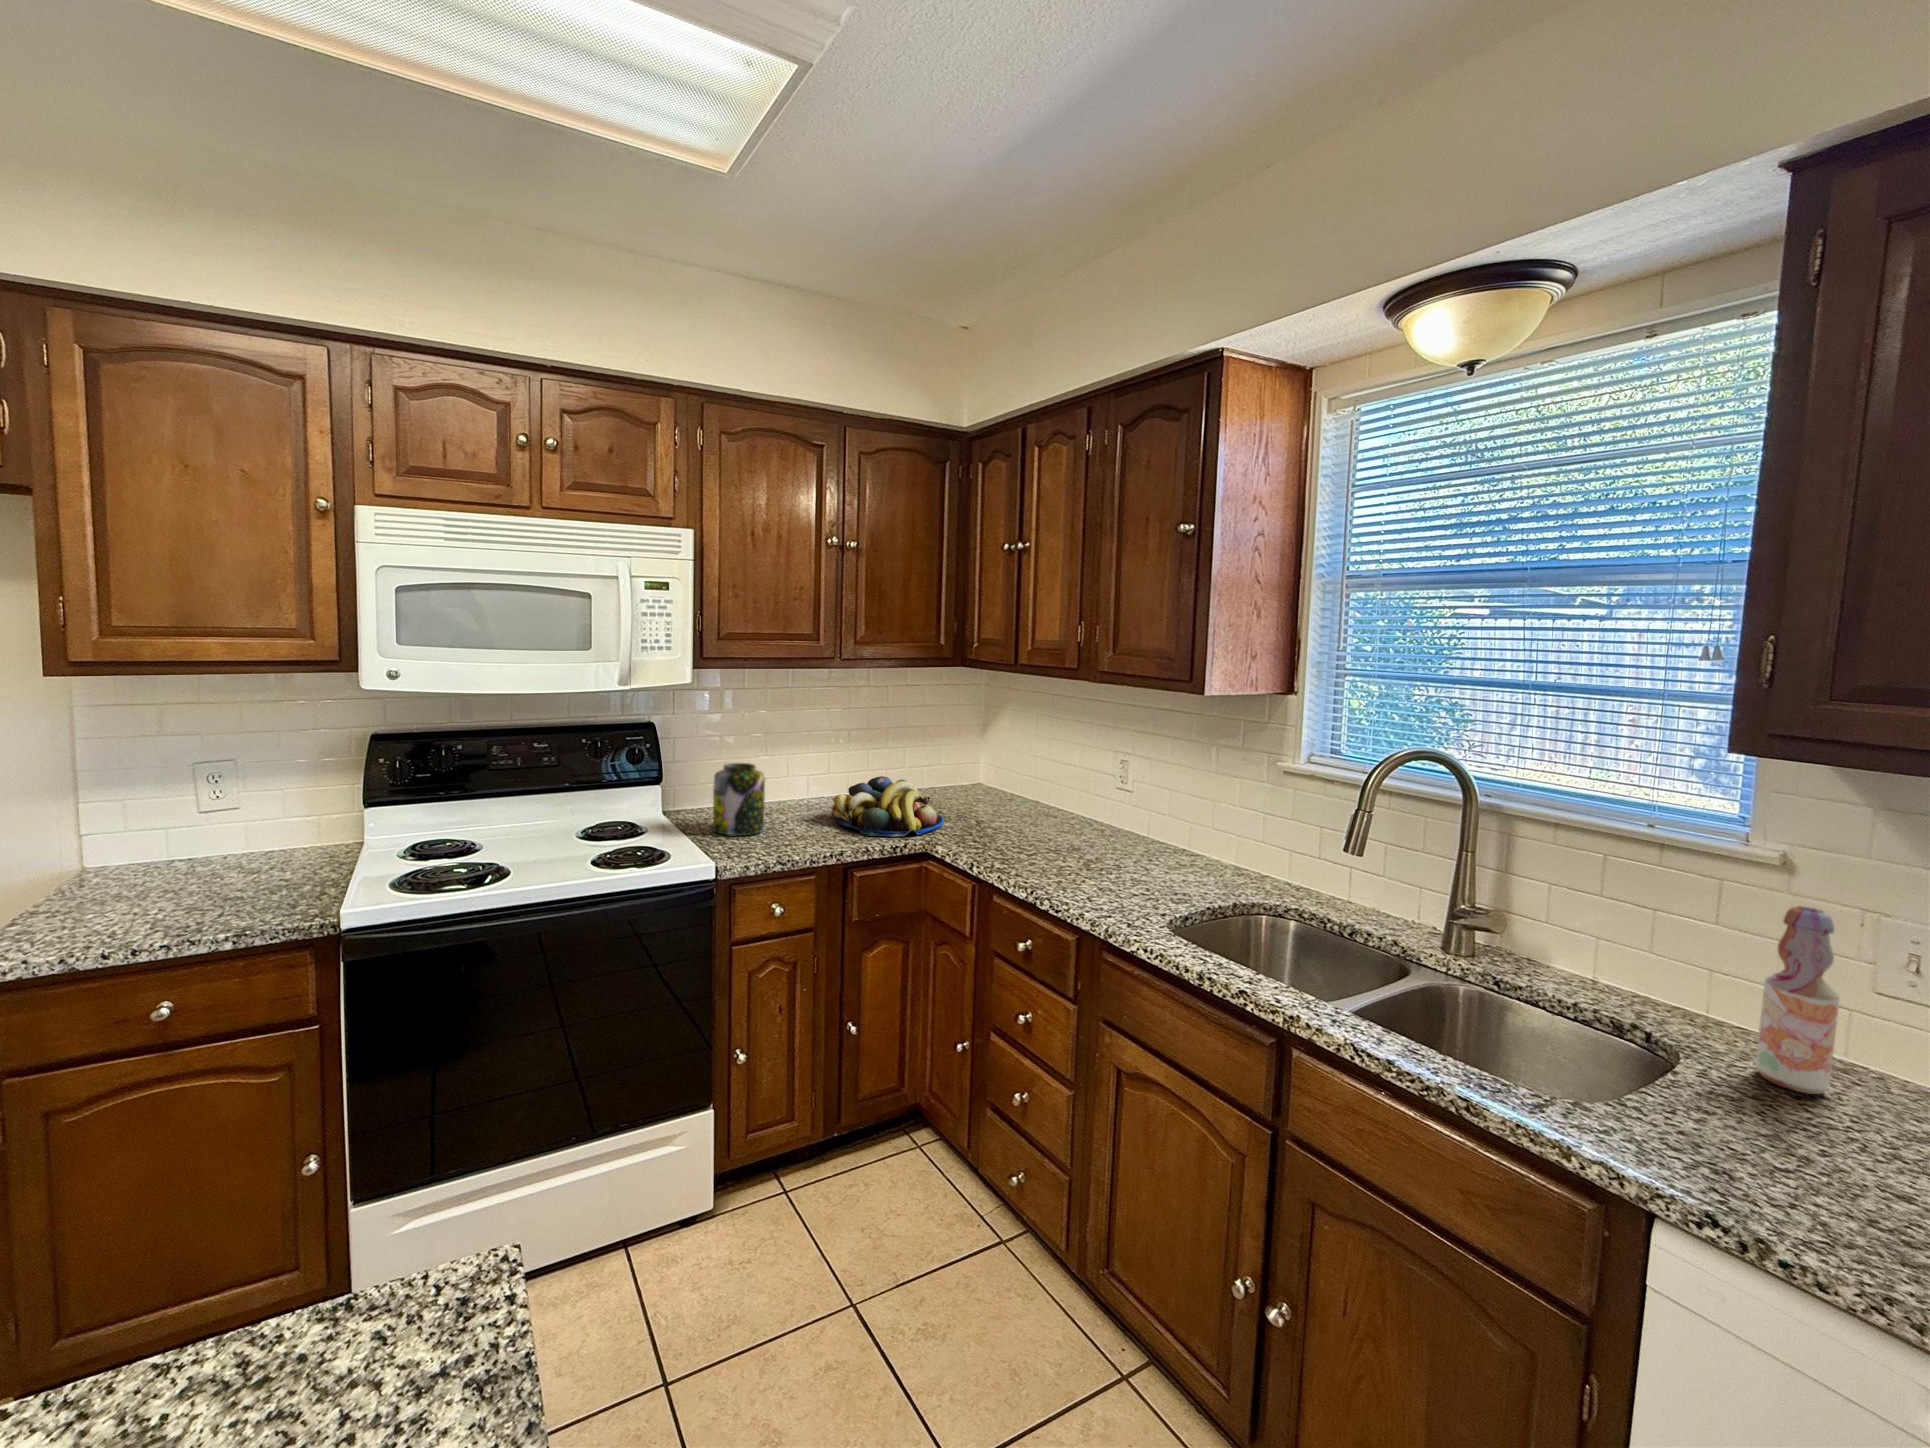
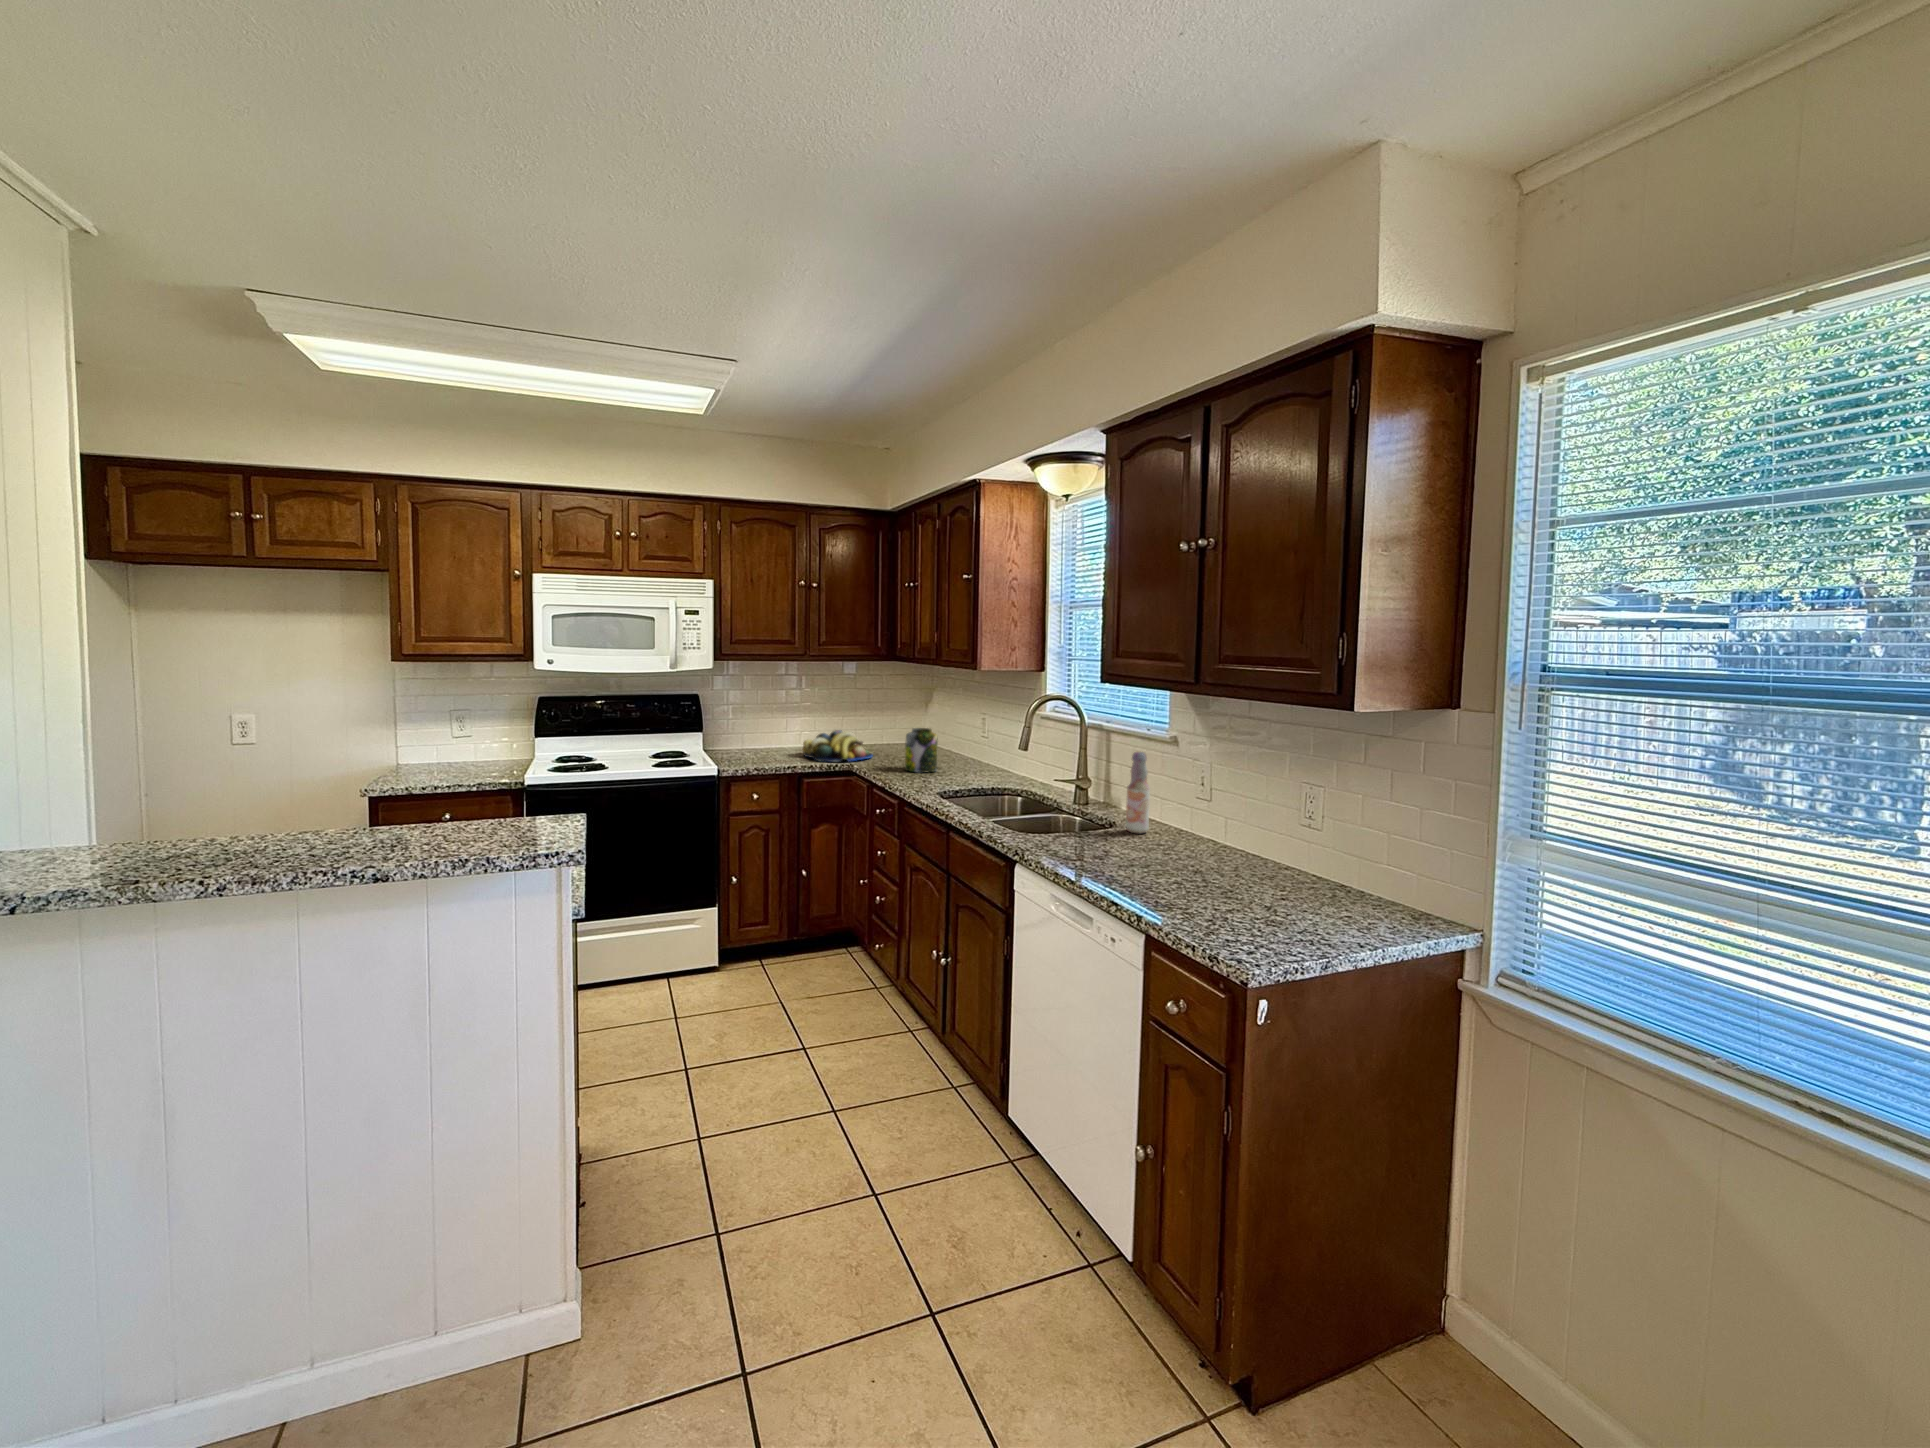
jar: present [713,763,765,836] -> present [905,728,938,773]

